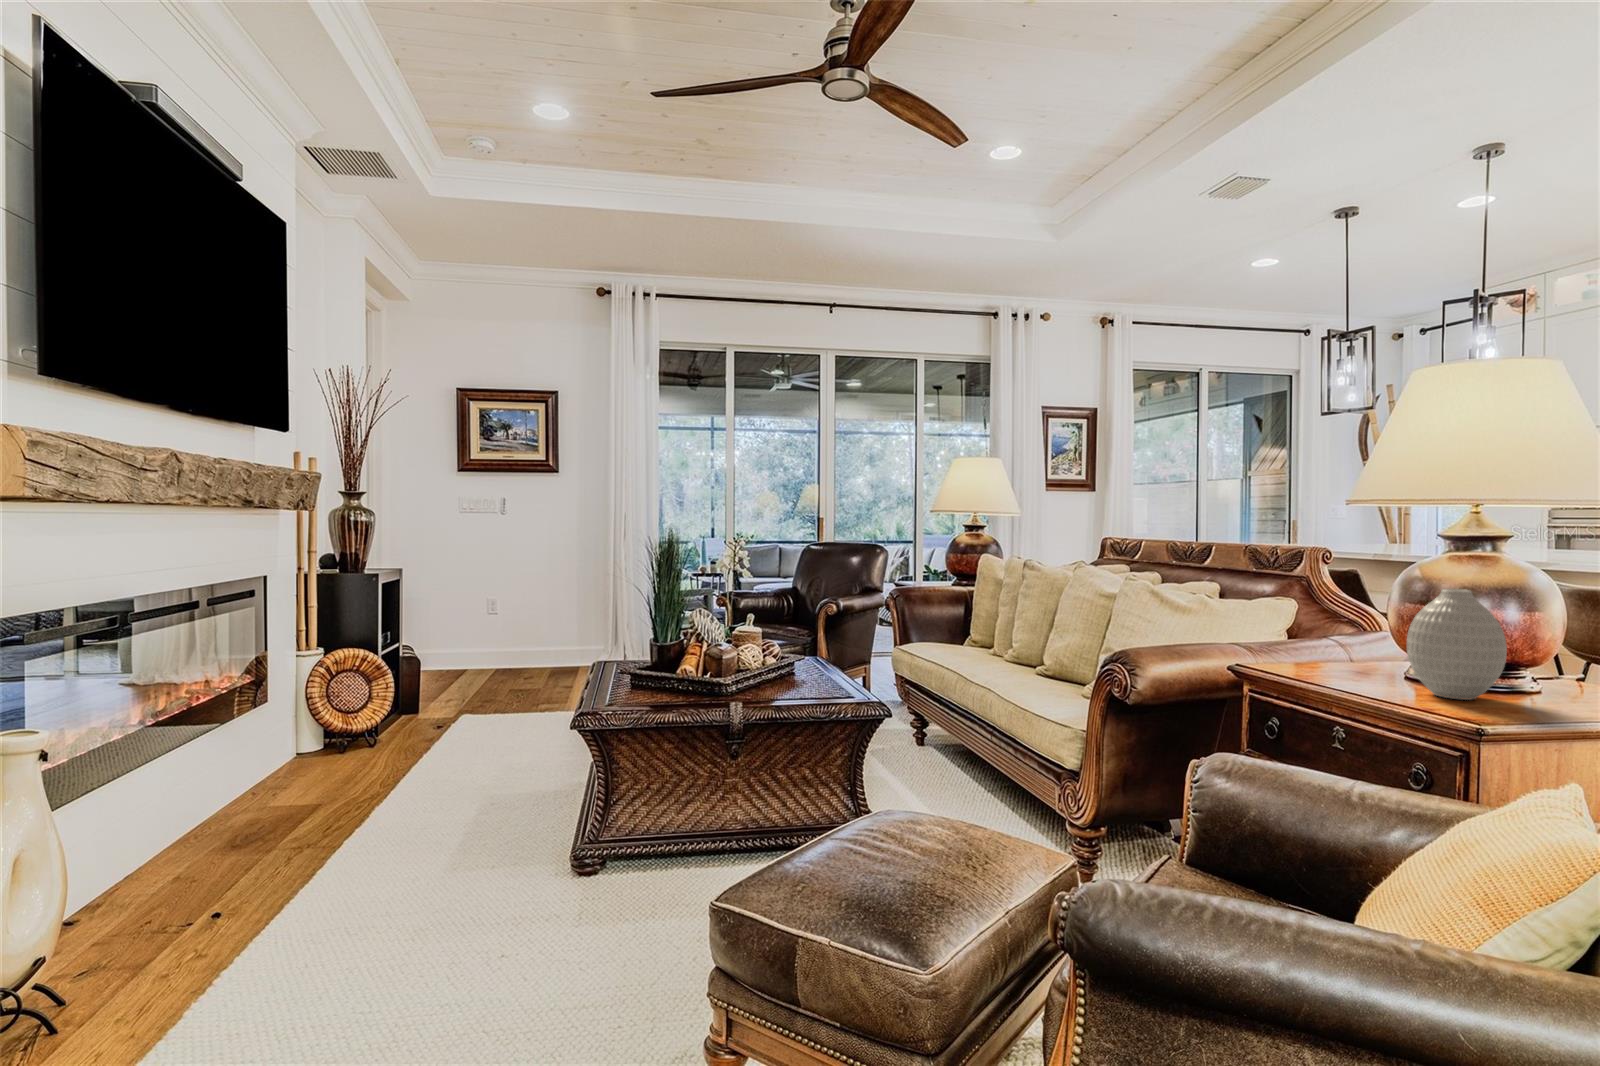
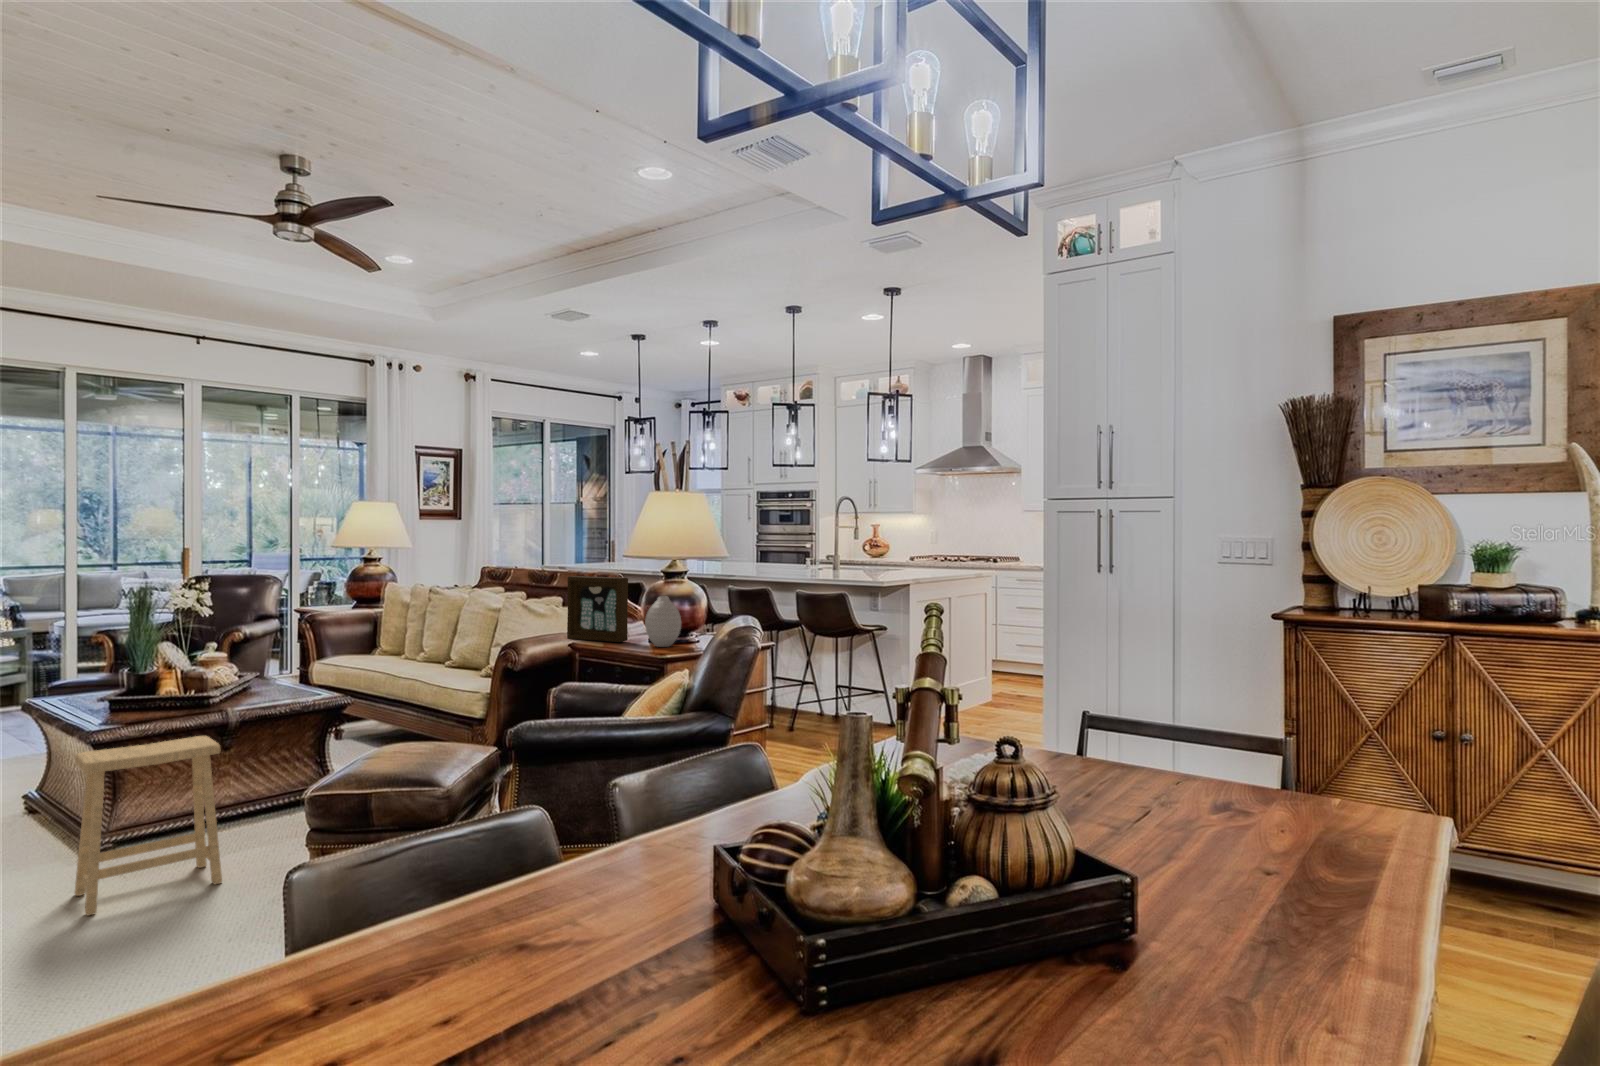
picture frame: none [1226,544,1361,675] -> present [567,576,628,642]
footstool: none [487,746,663,984] -> present [75,736,222,916]

